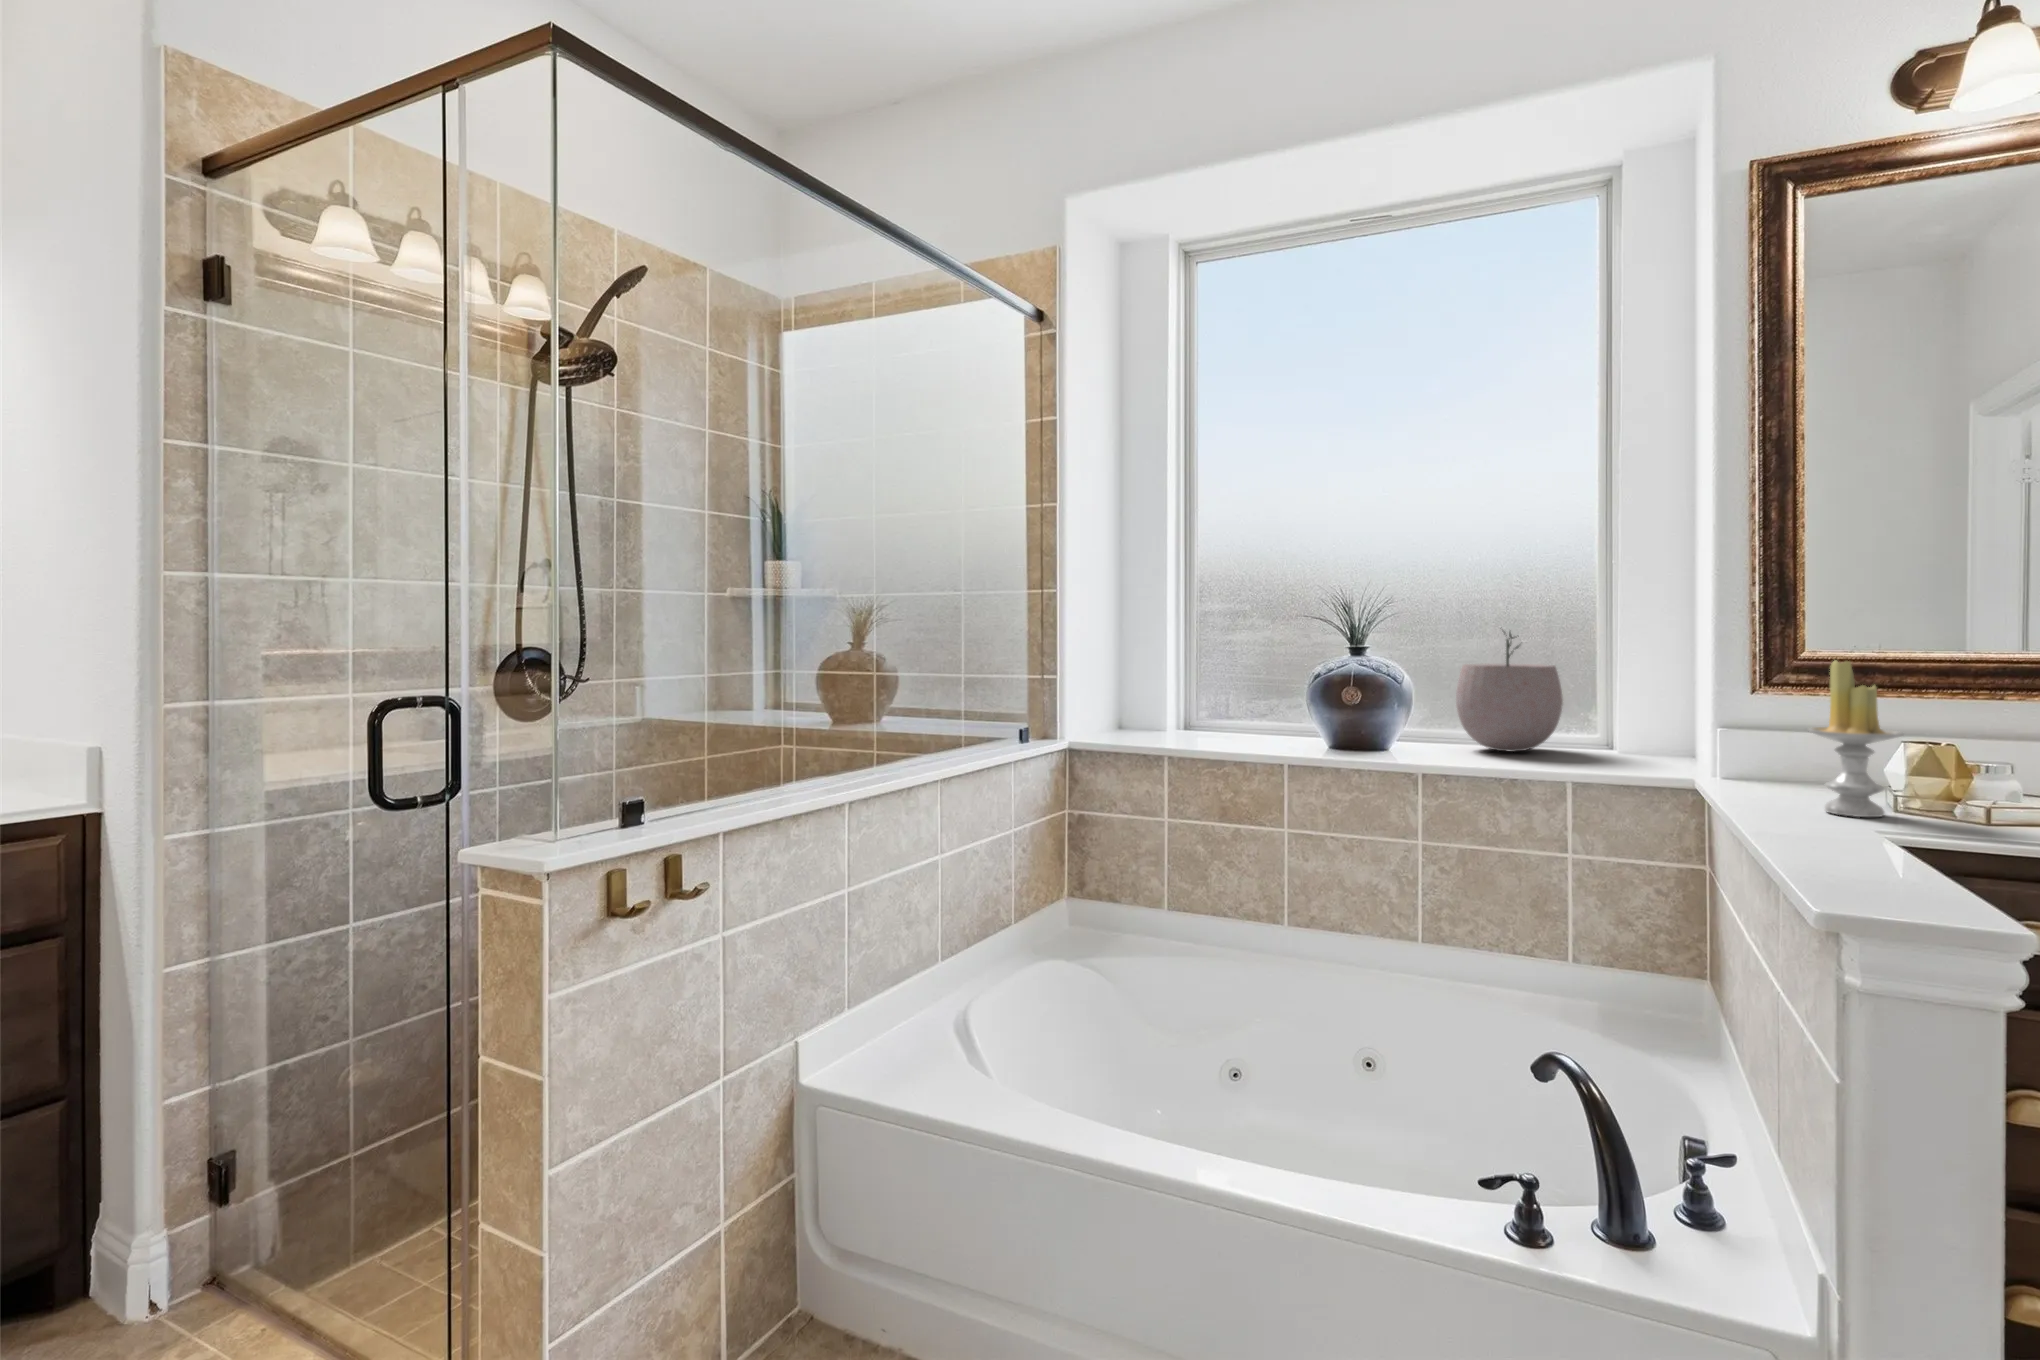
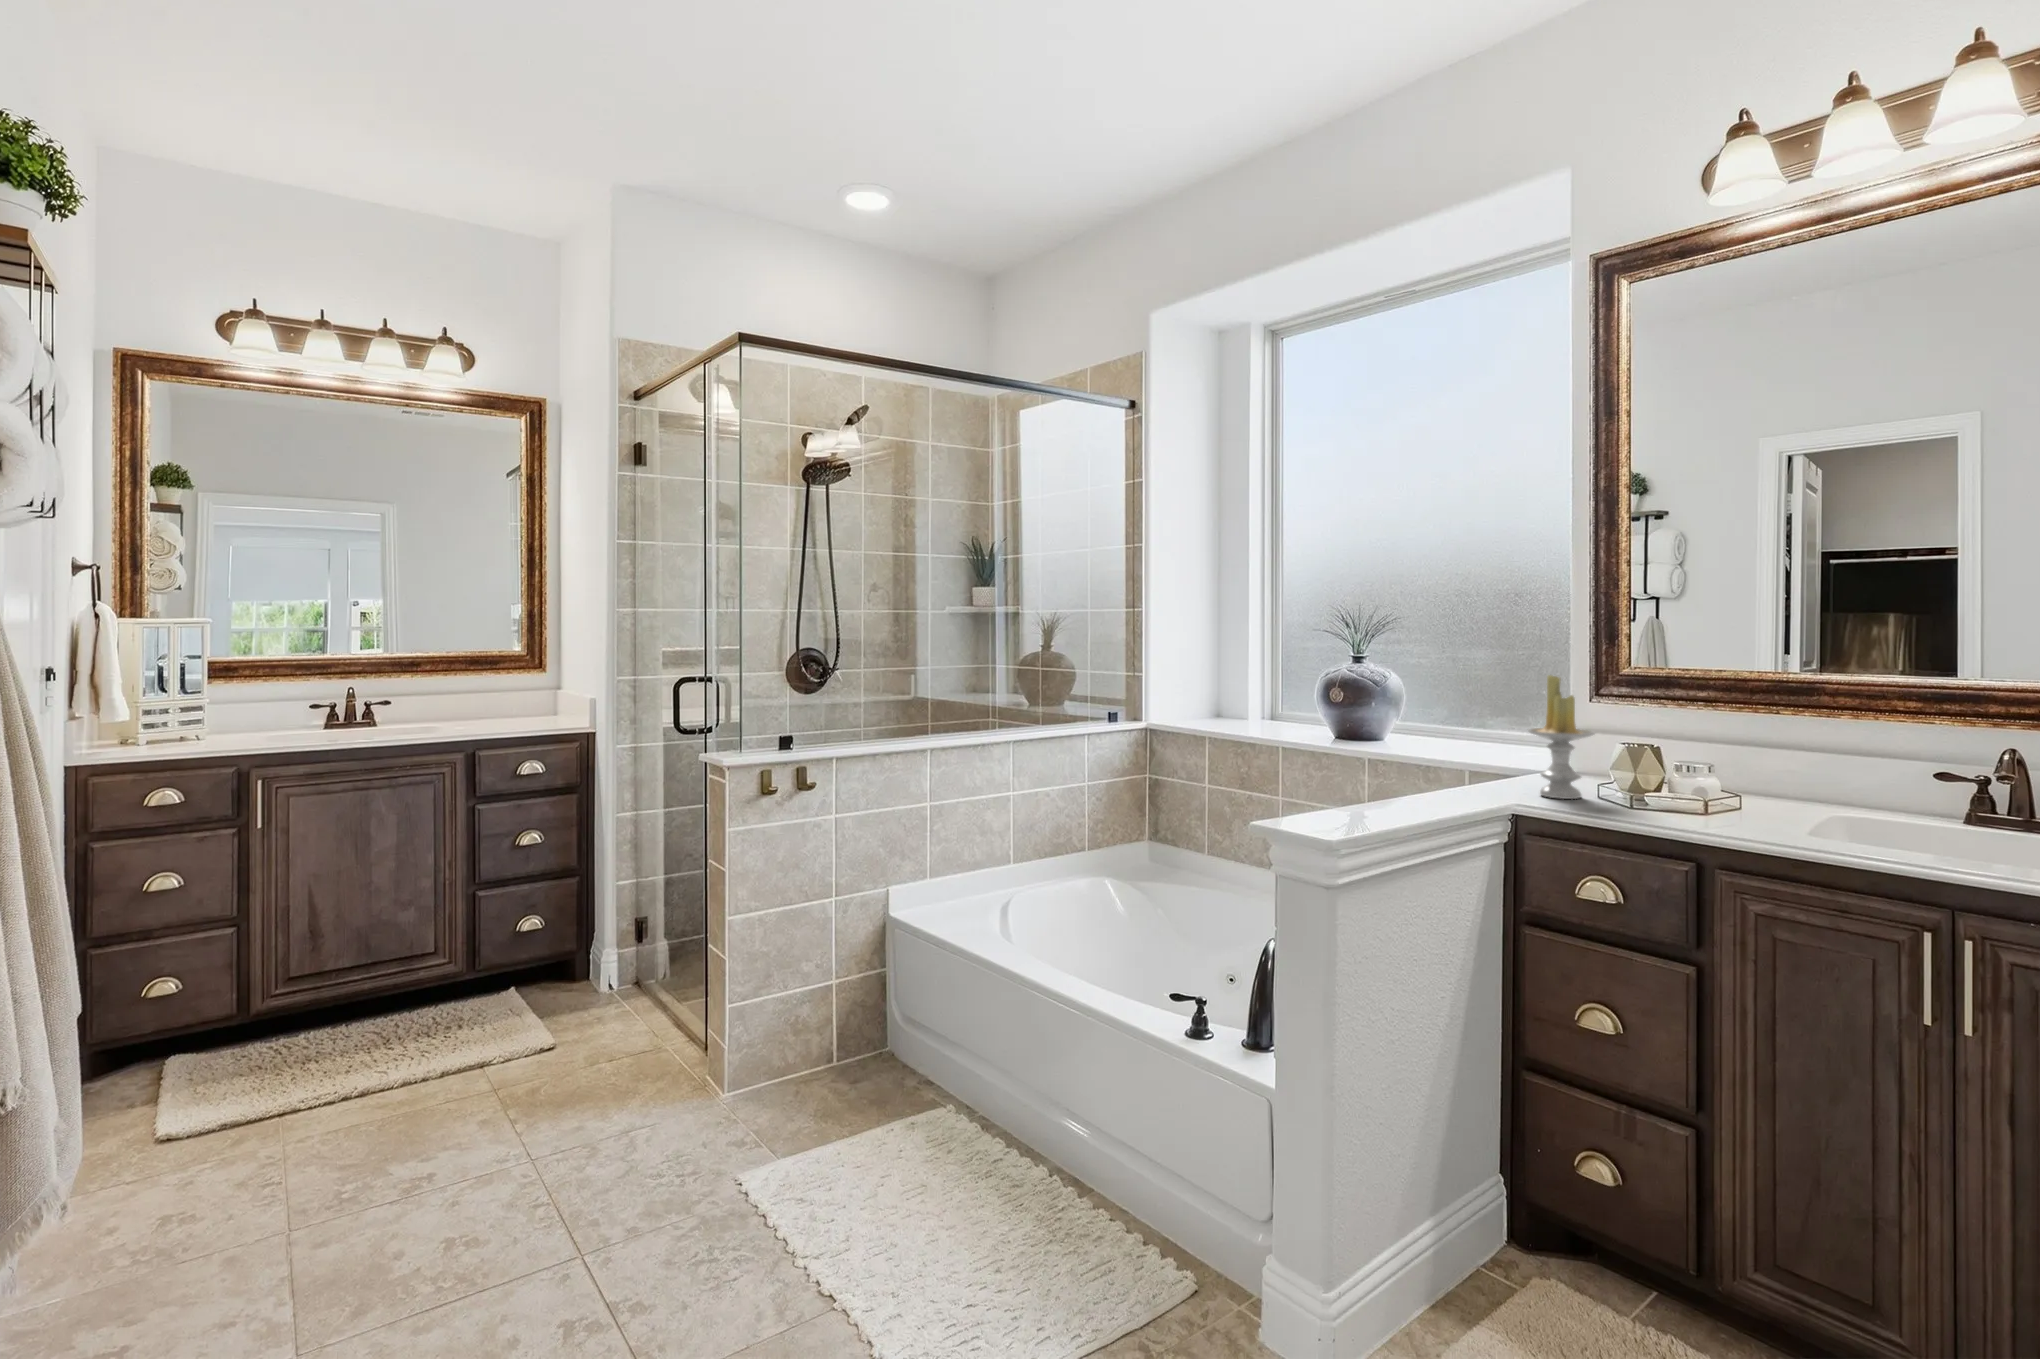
plant pot: present [1456,632,1563,752] -> none [1430,643,1519,748]

